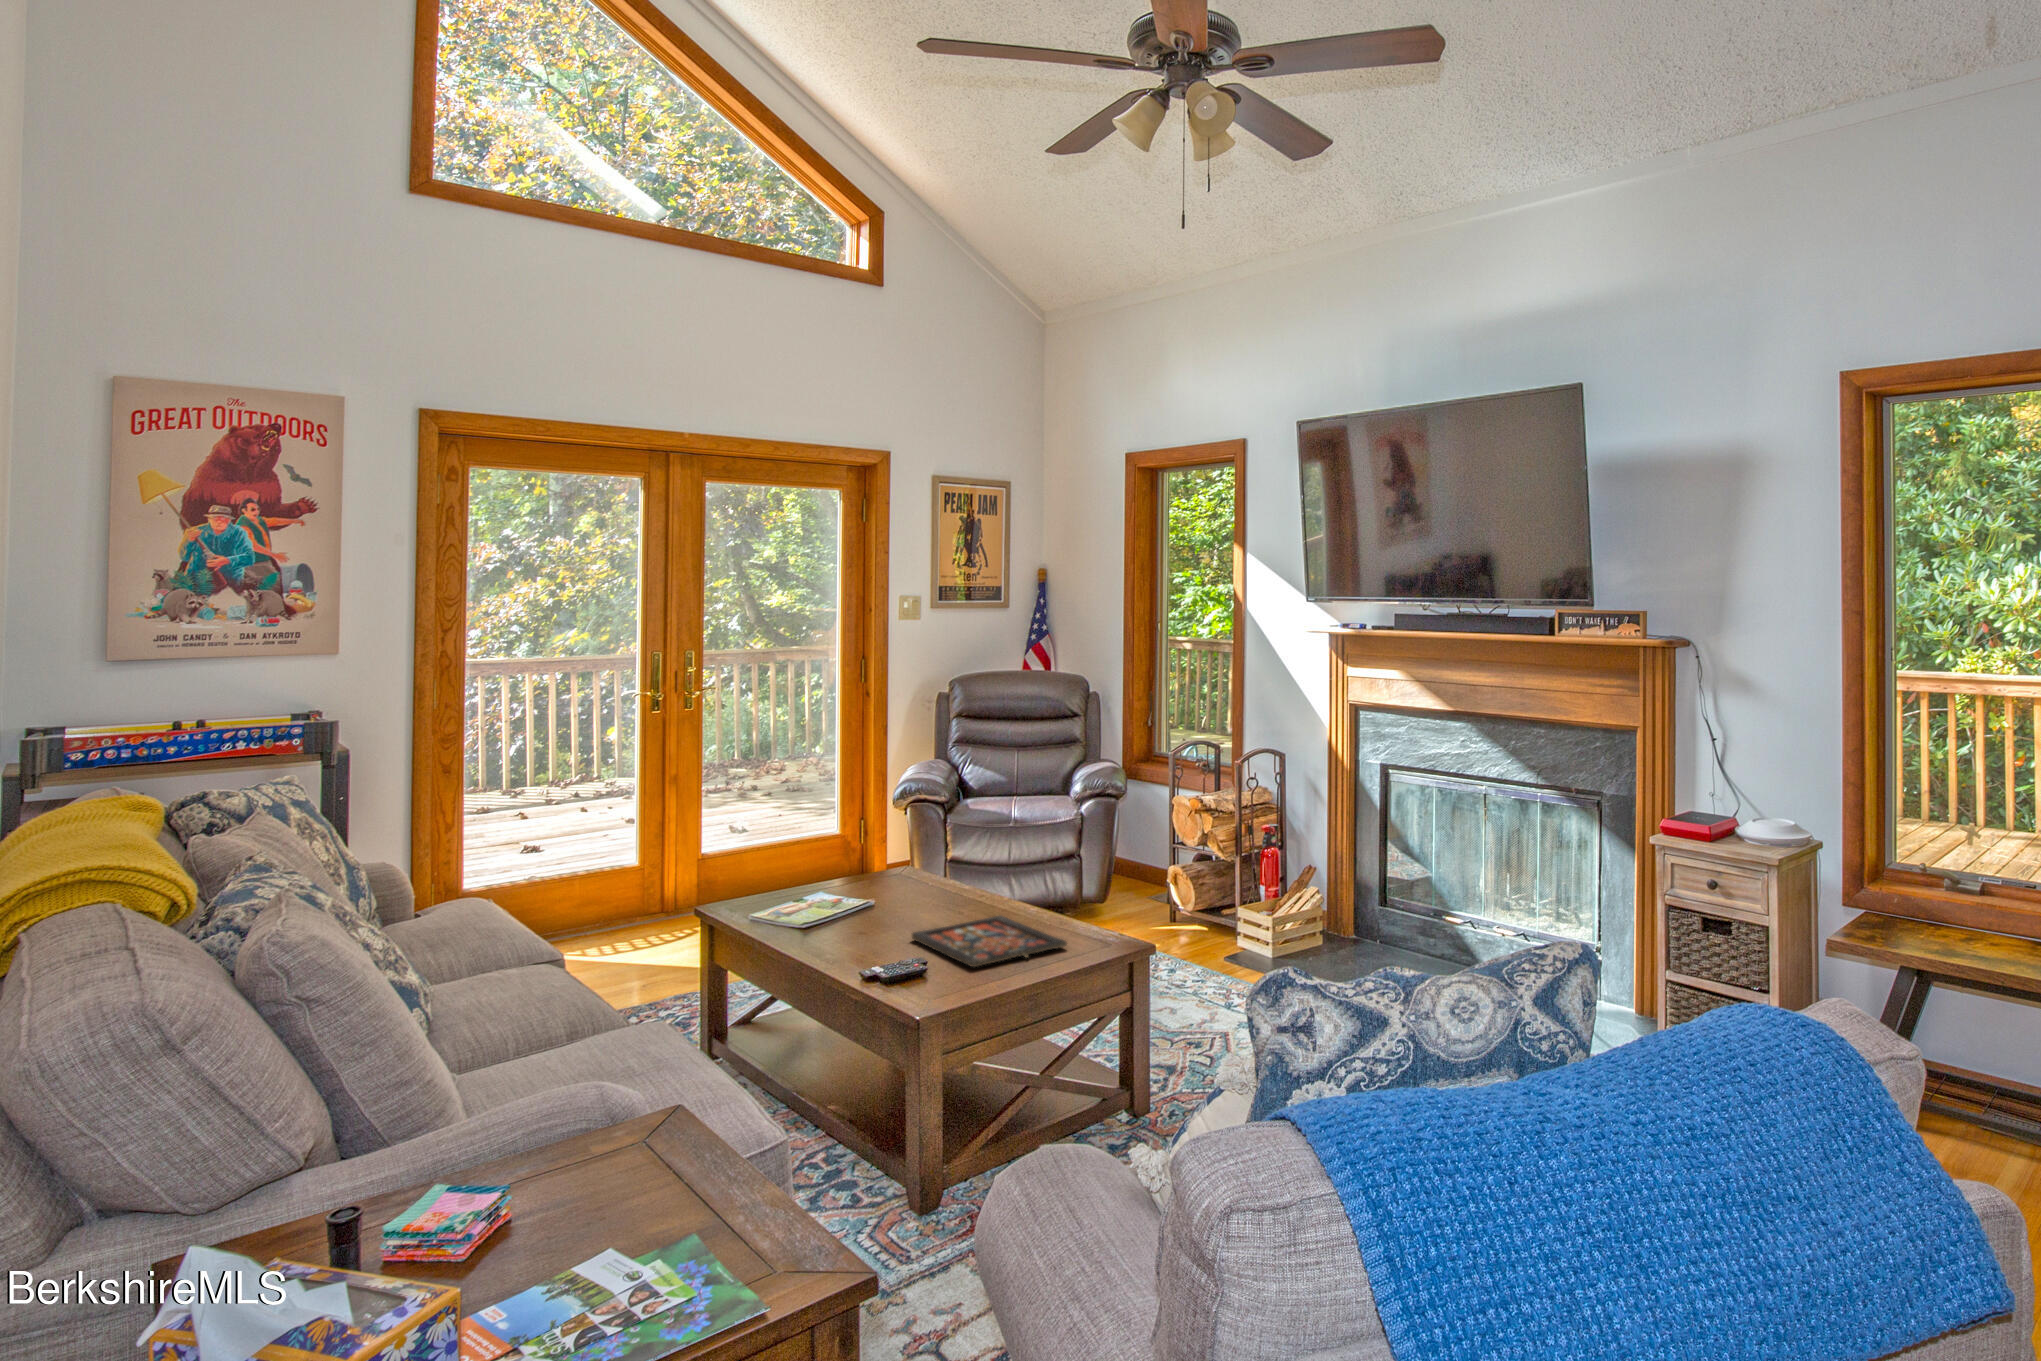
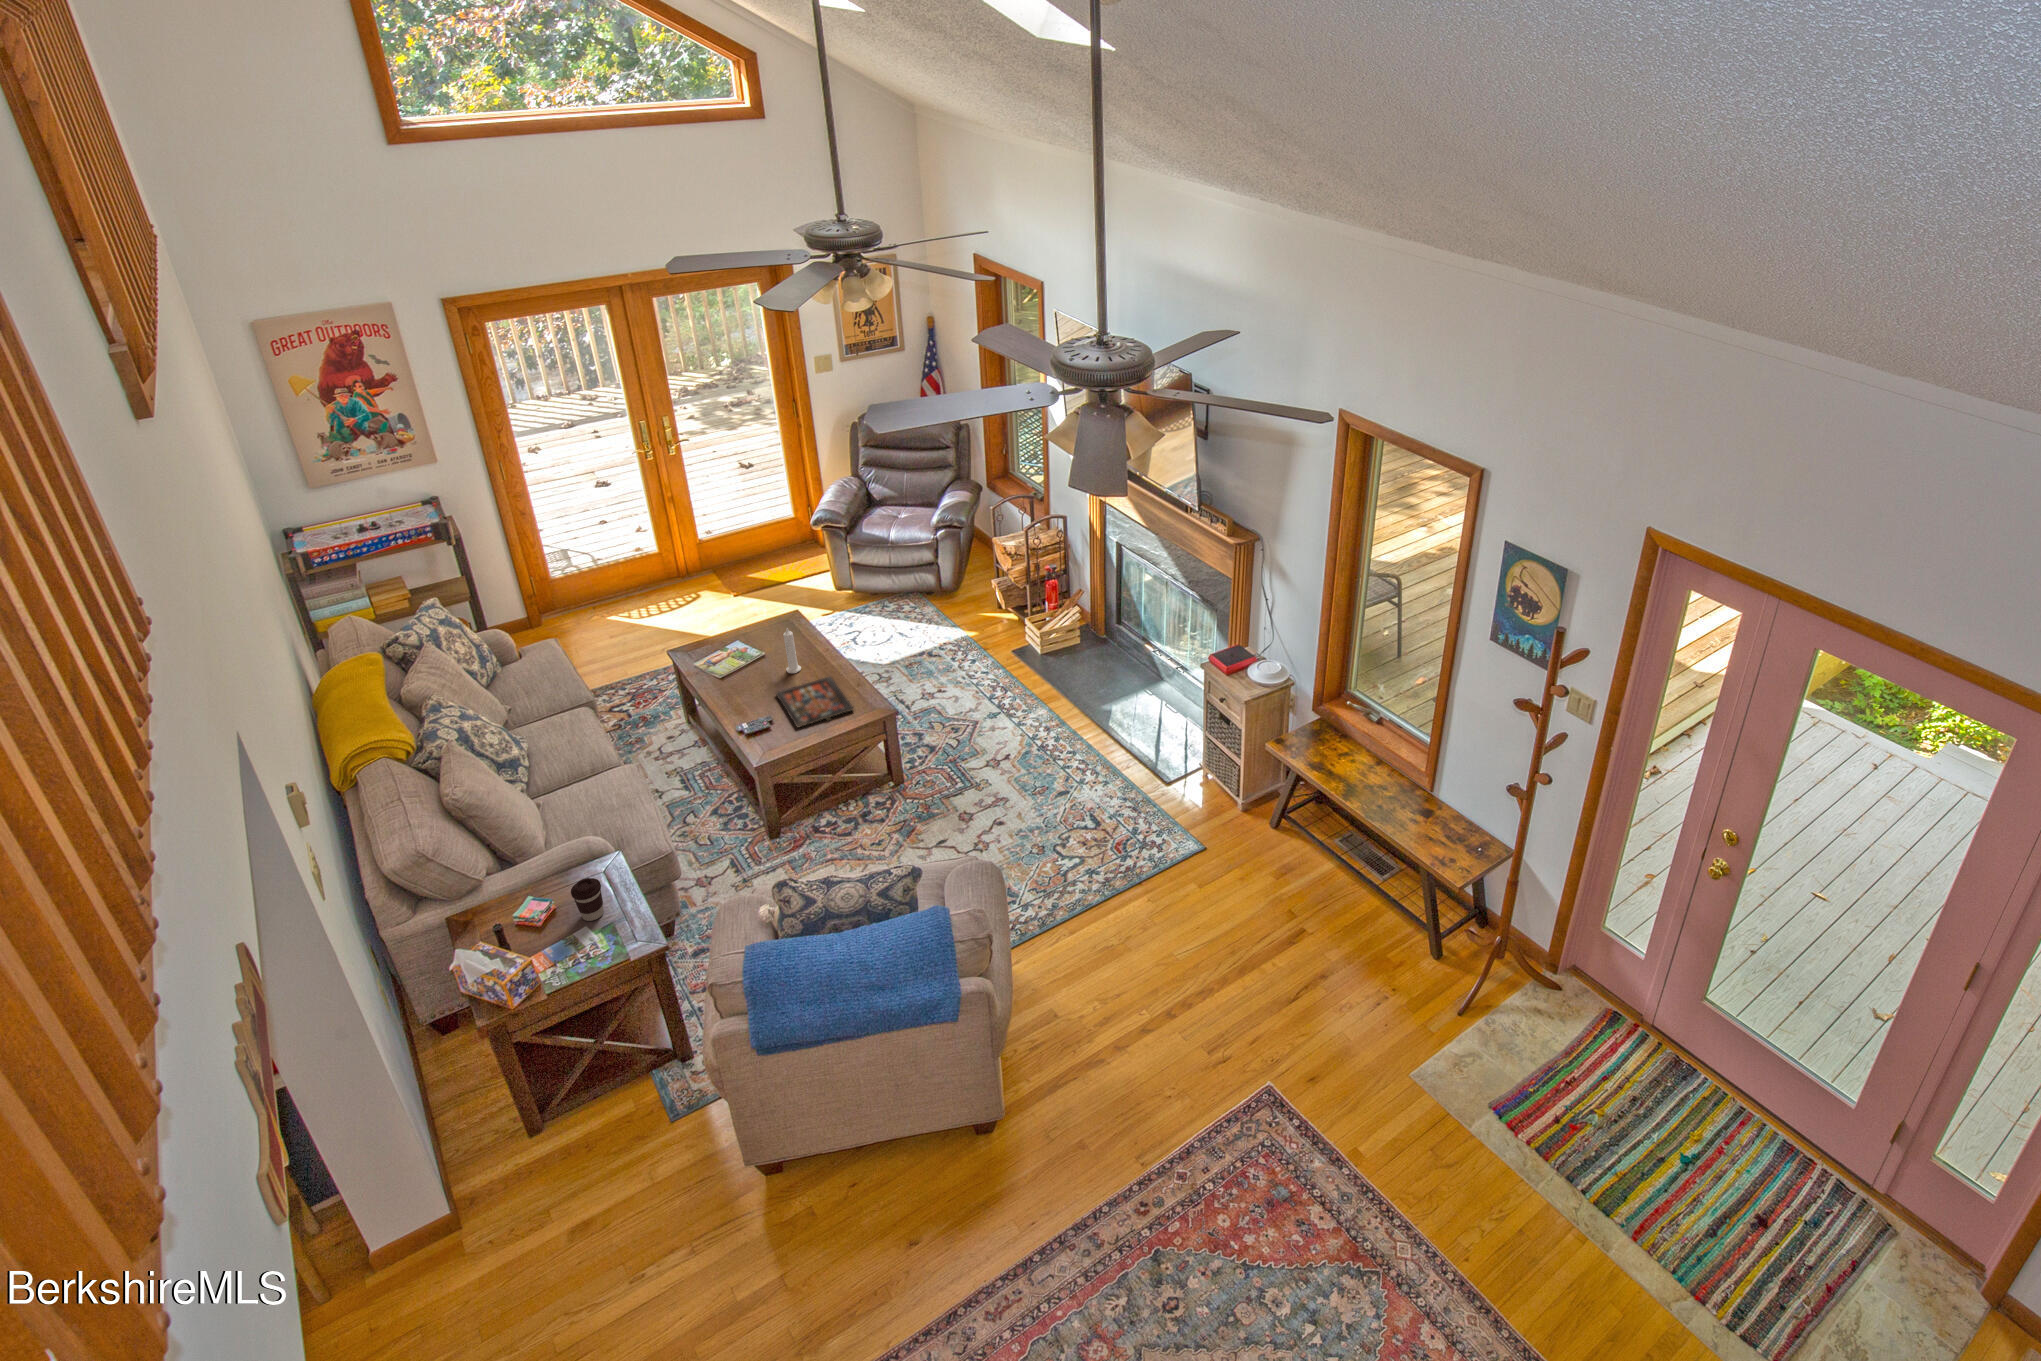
candle: none [916,828,942,919] -> present [783,628,801,673]
coffee cup: none [578,1092,660,1227] -> present [571,878,604,921]

